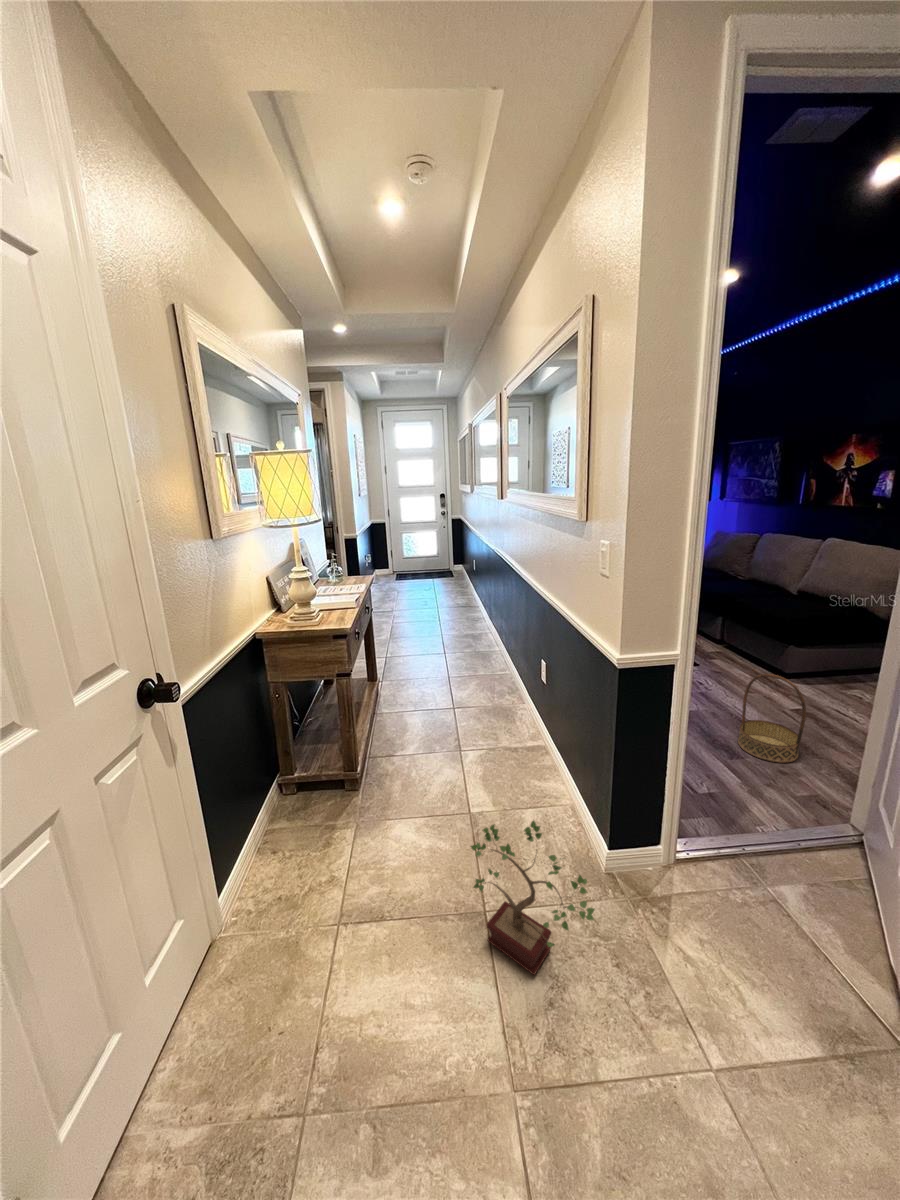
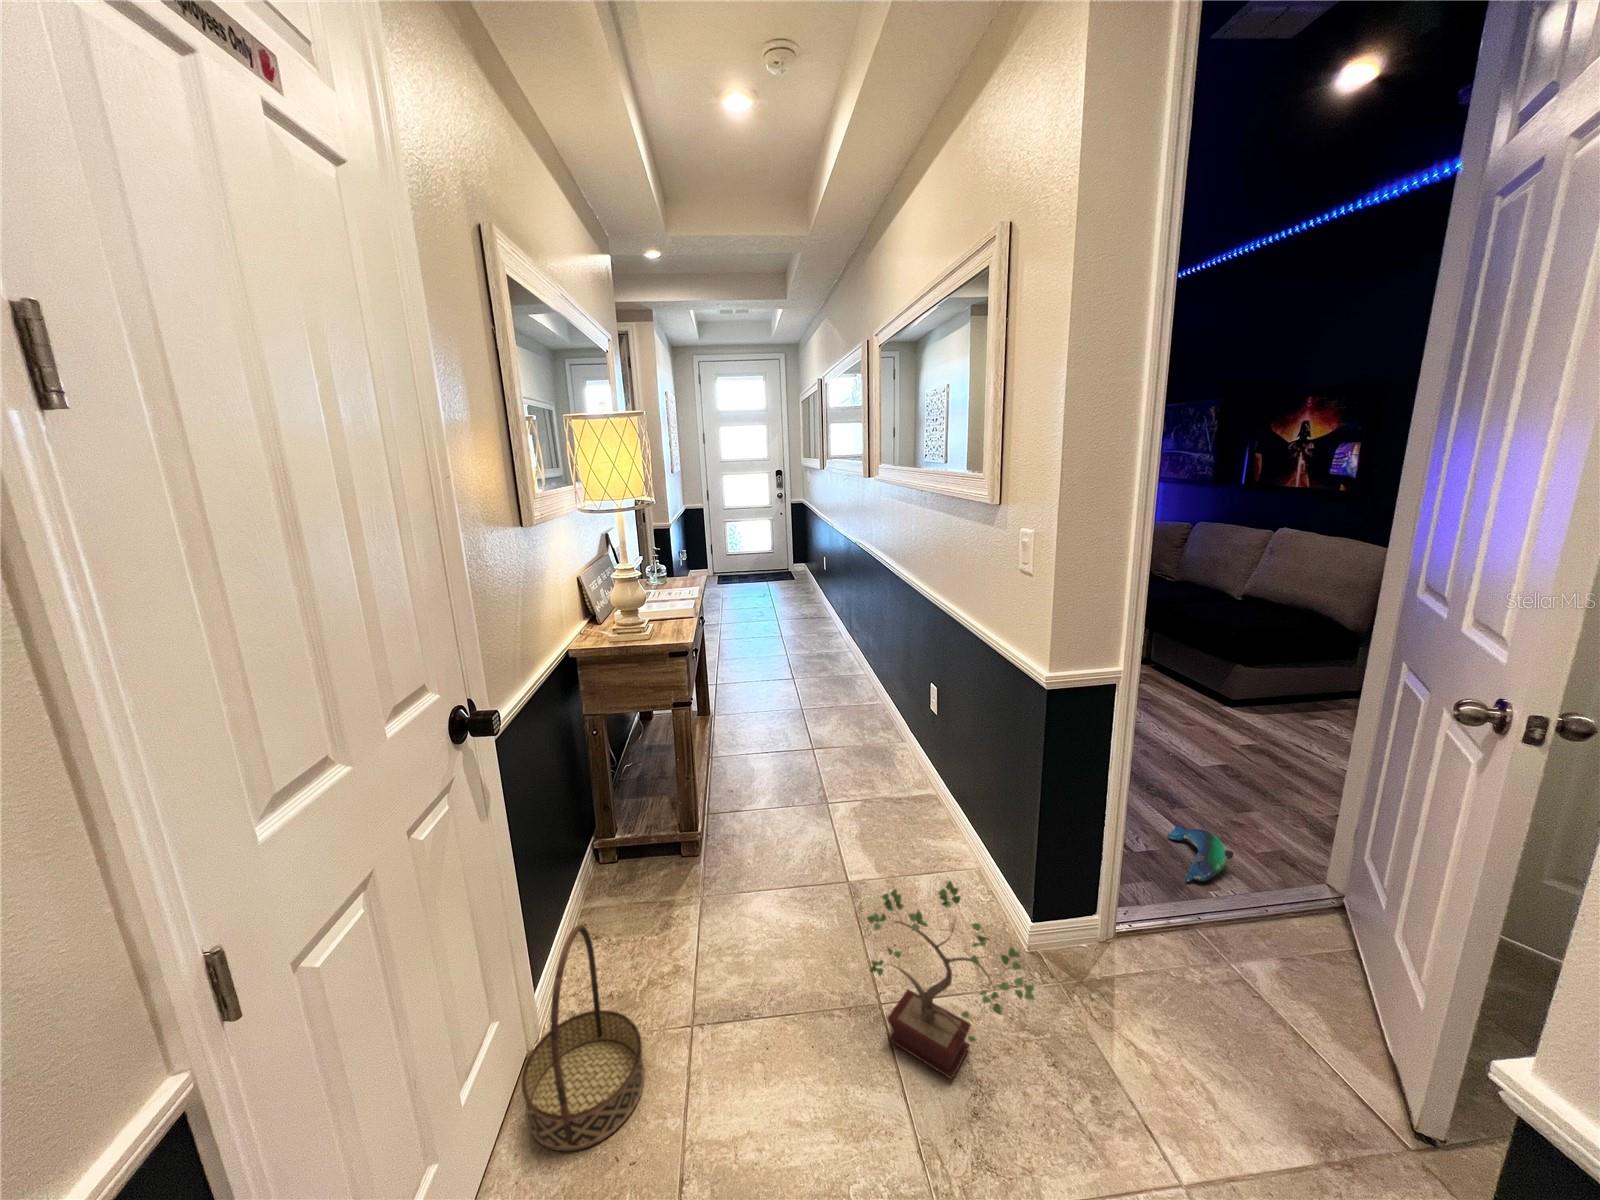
basket: present [738,674,806,763] -> present [521,925,645,1151]
plush toy: none [723,772,775,818] -> present [1167,825,1234,882]

